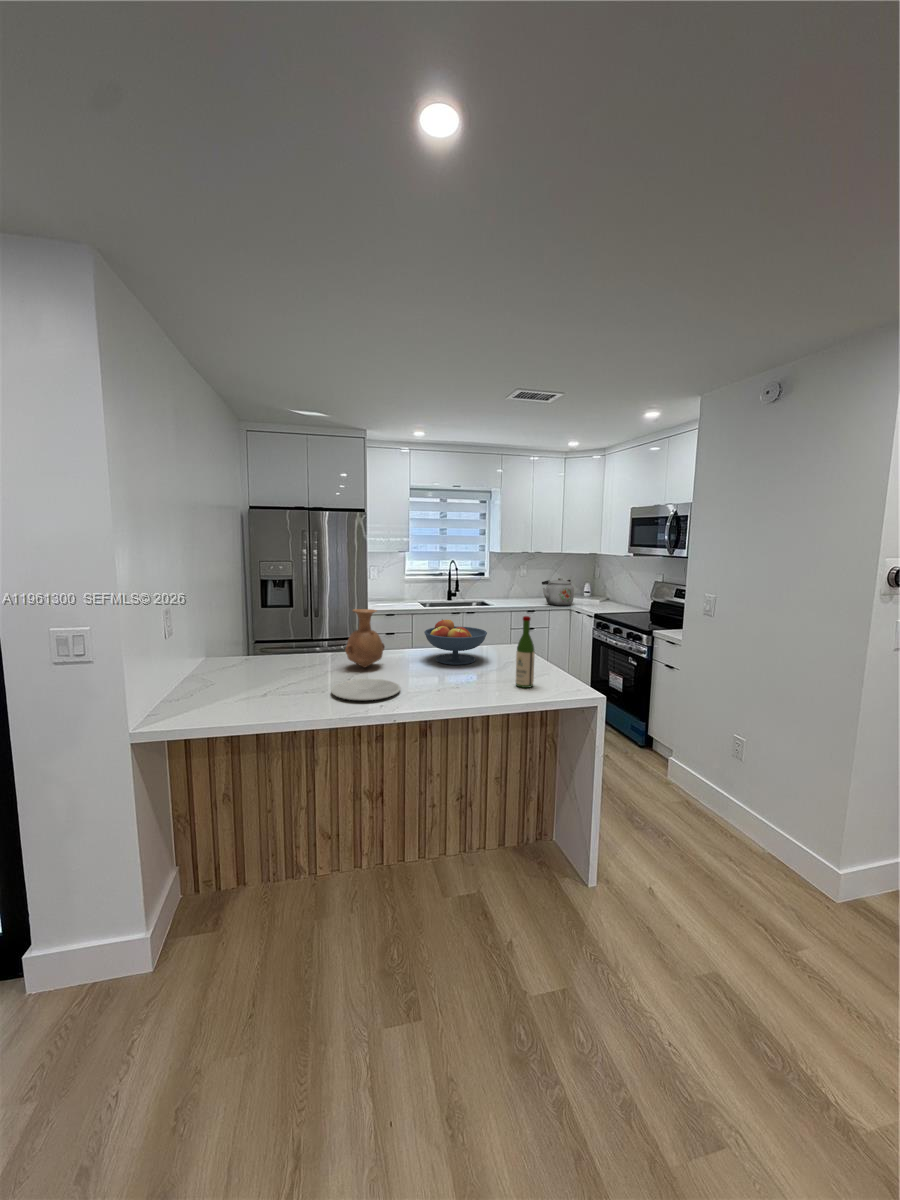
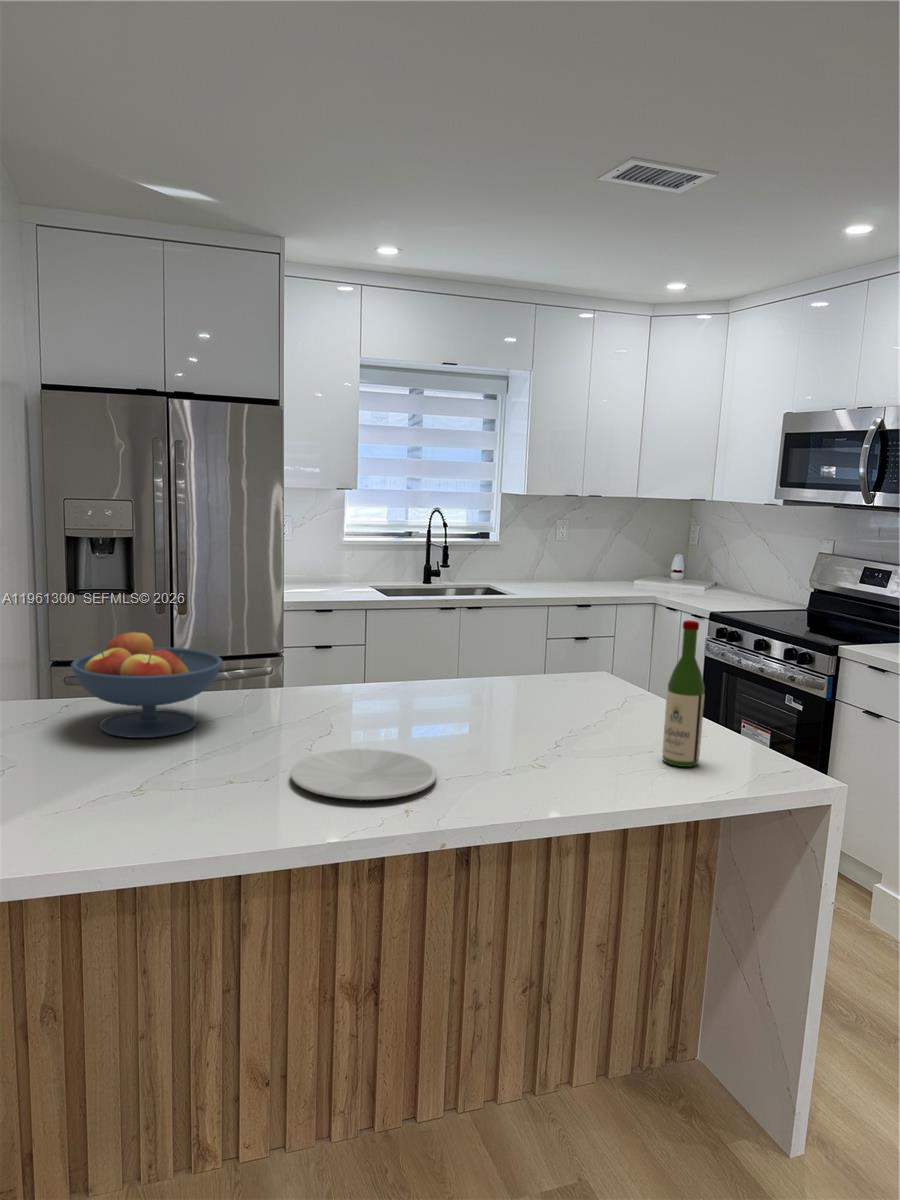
kettle: present [542,578,574,606] -> none [604,544,664,595]
vase: present [345,609,385,668] -> none [298,601,373,723]
fruit bowl: present [424,619,487,665] -> present [71,630,222,738]

